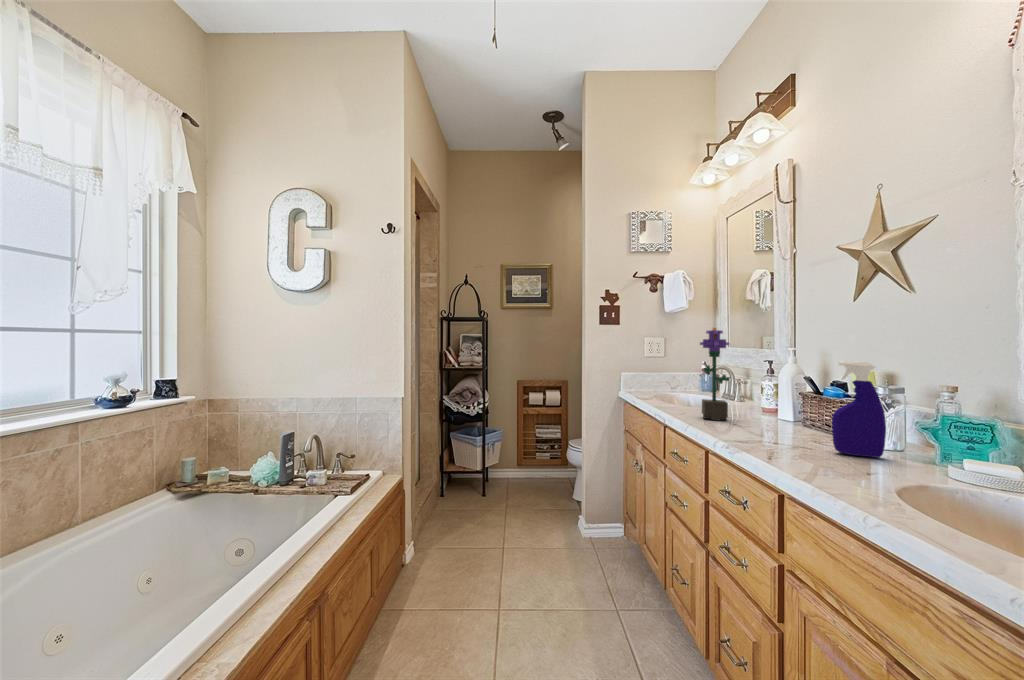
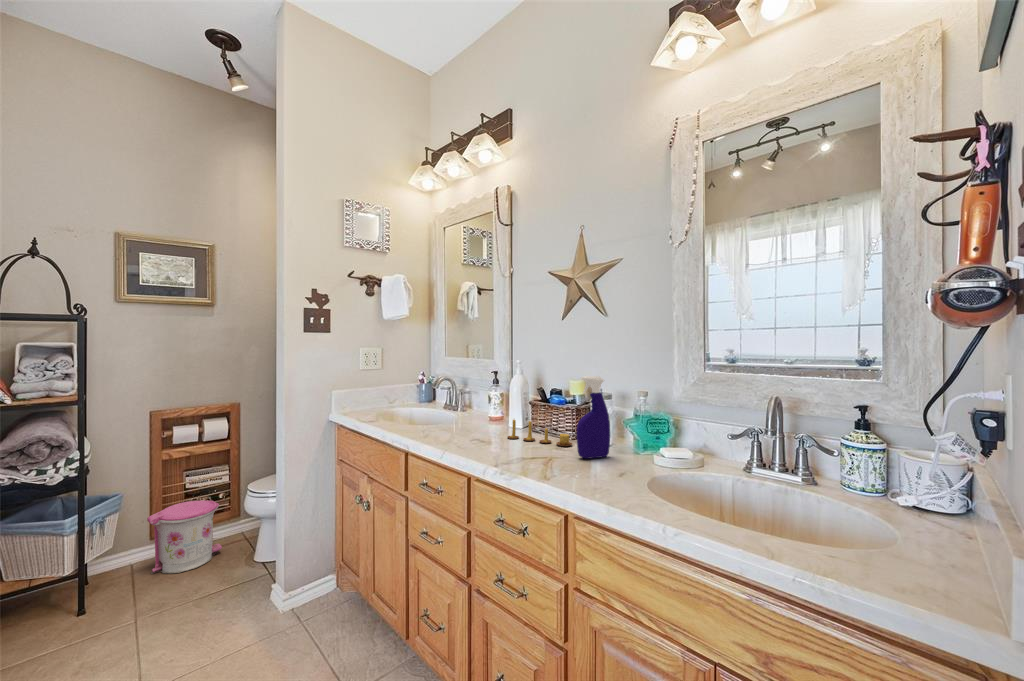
potted flower: present [700,328,730,420] -> none [447,341,475,440]
candle: none [765,405,844,442] -> present [508,420,572,446]
trash can: none [516,444,555,489] -> present [147,500,222,574]

